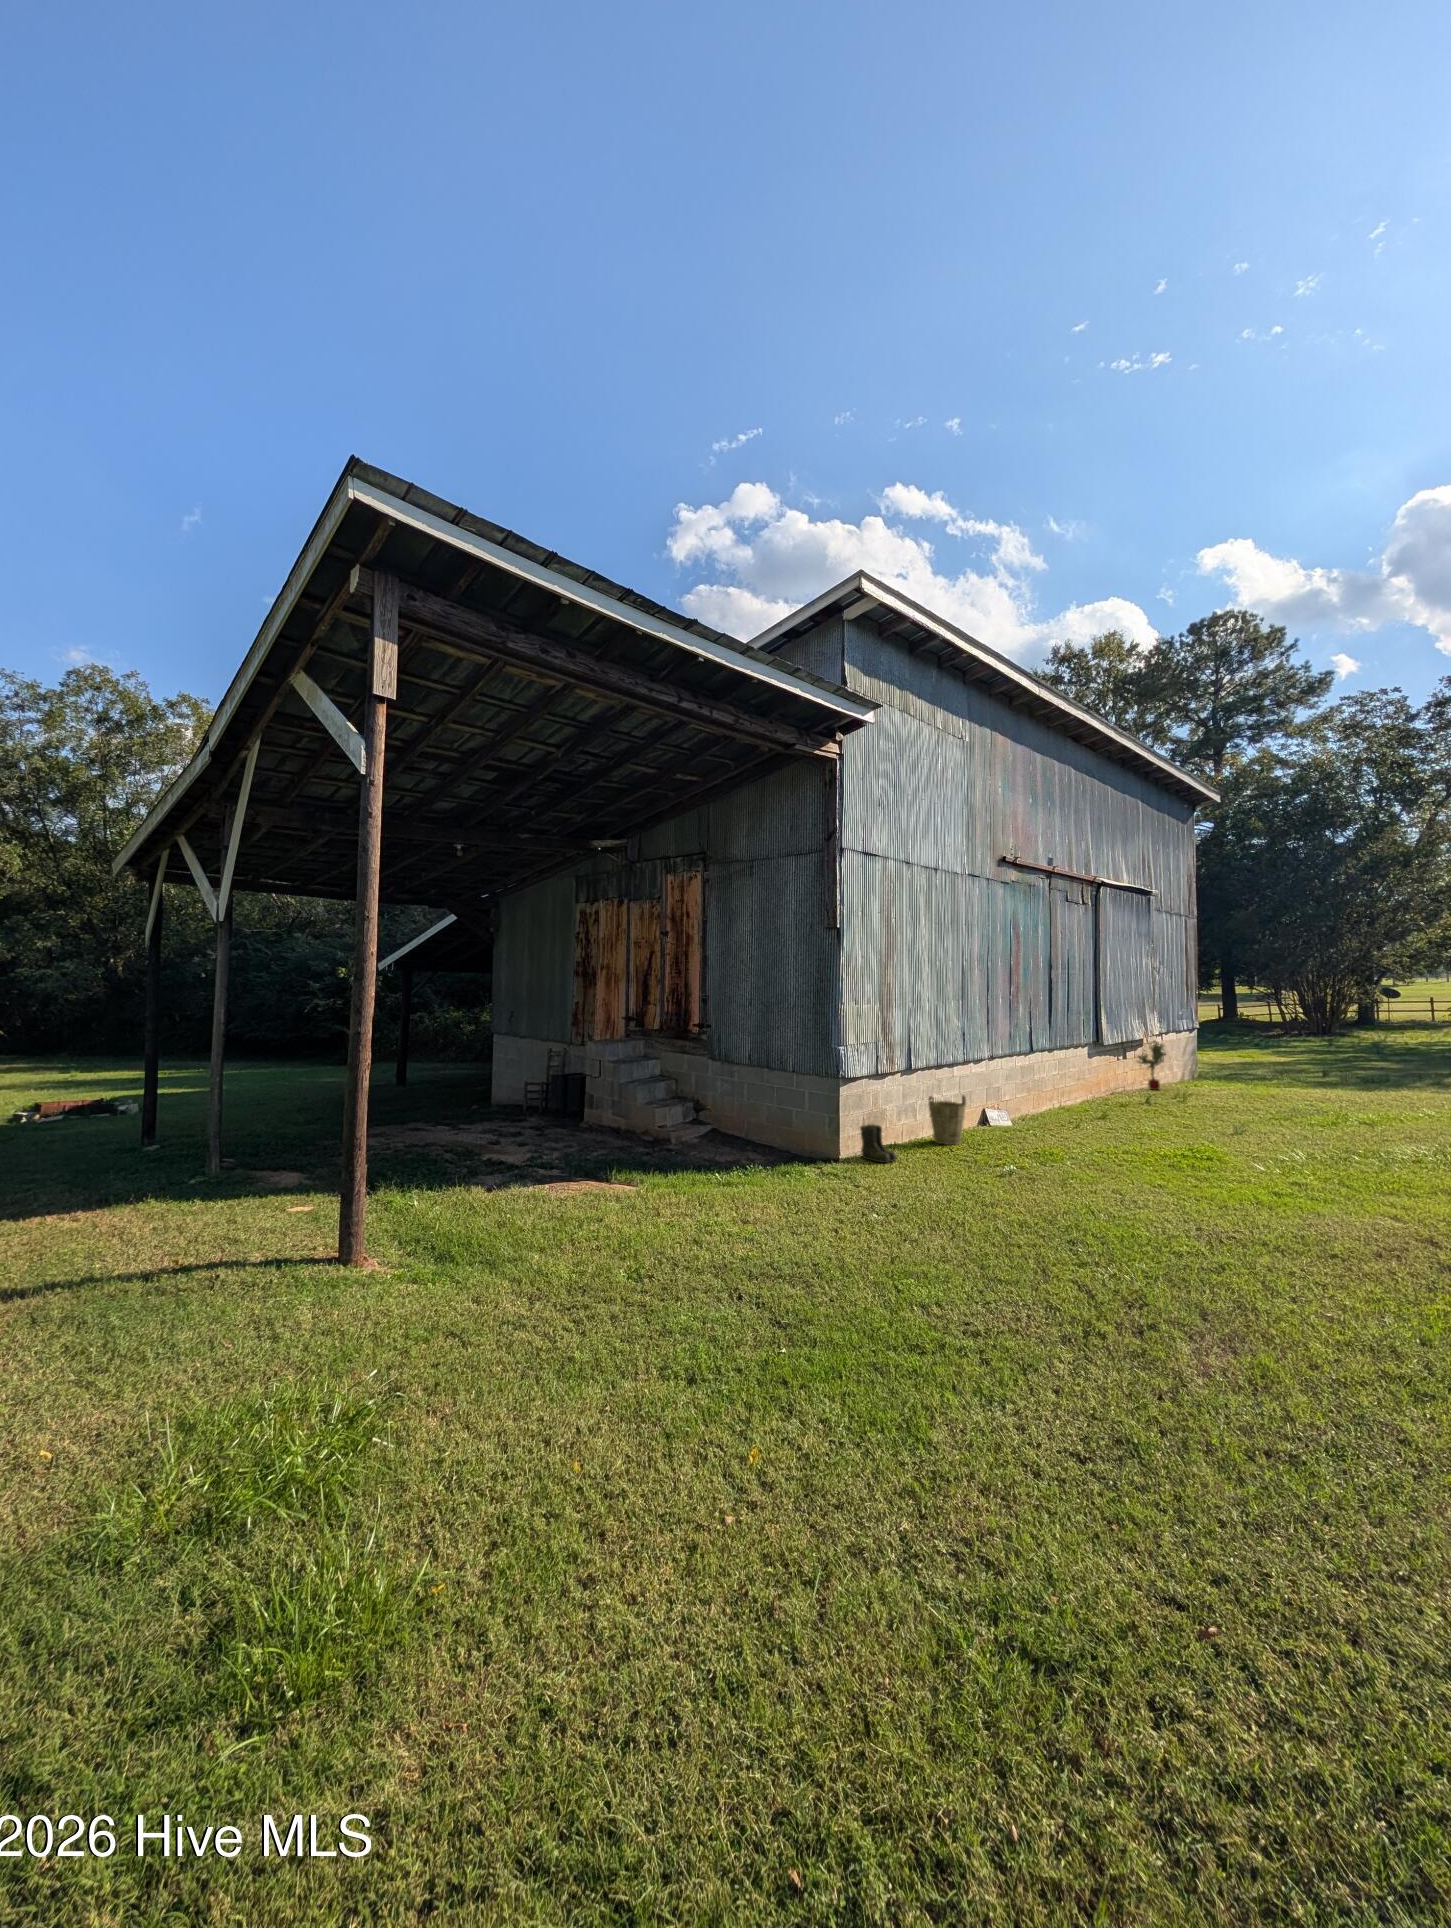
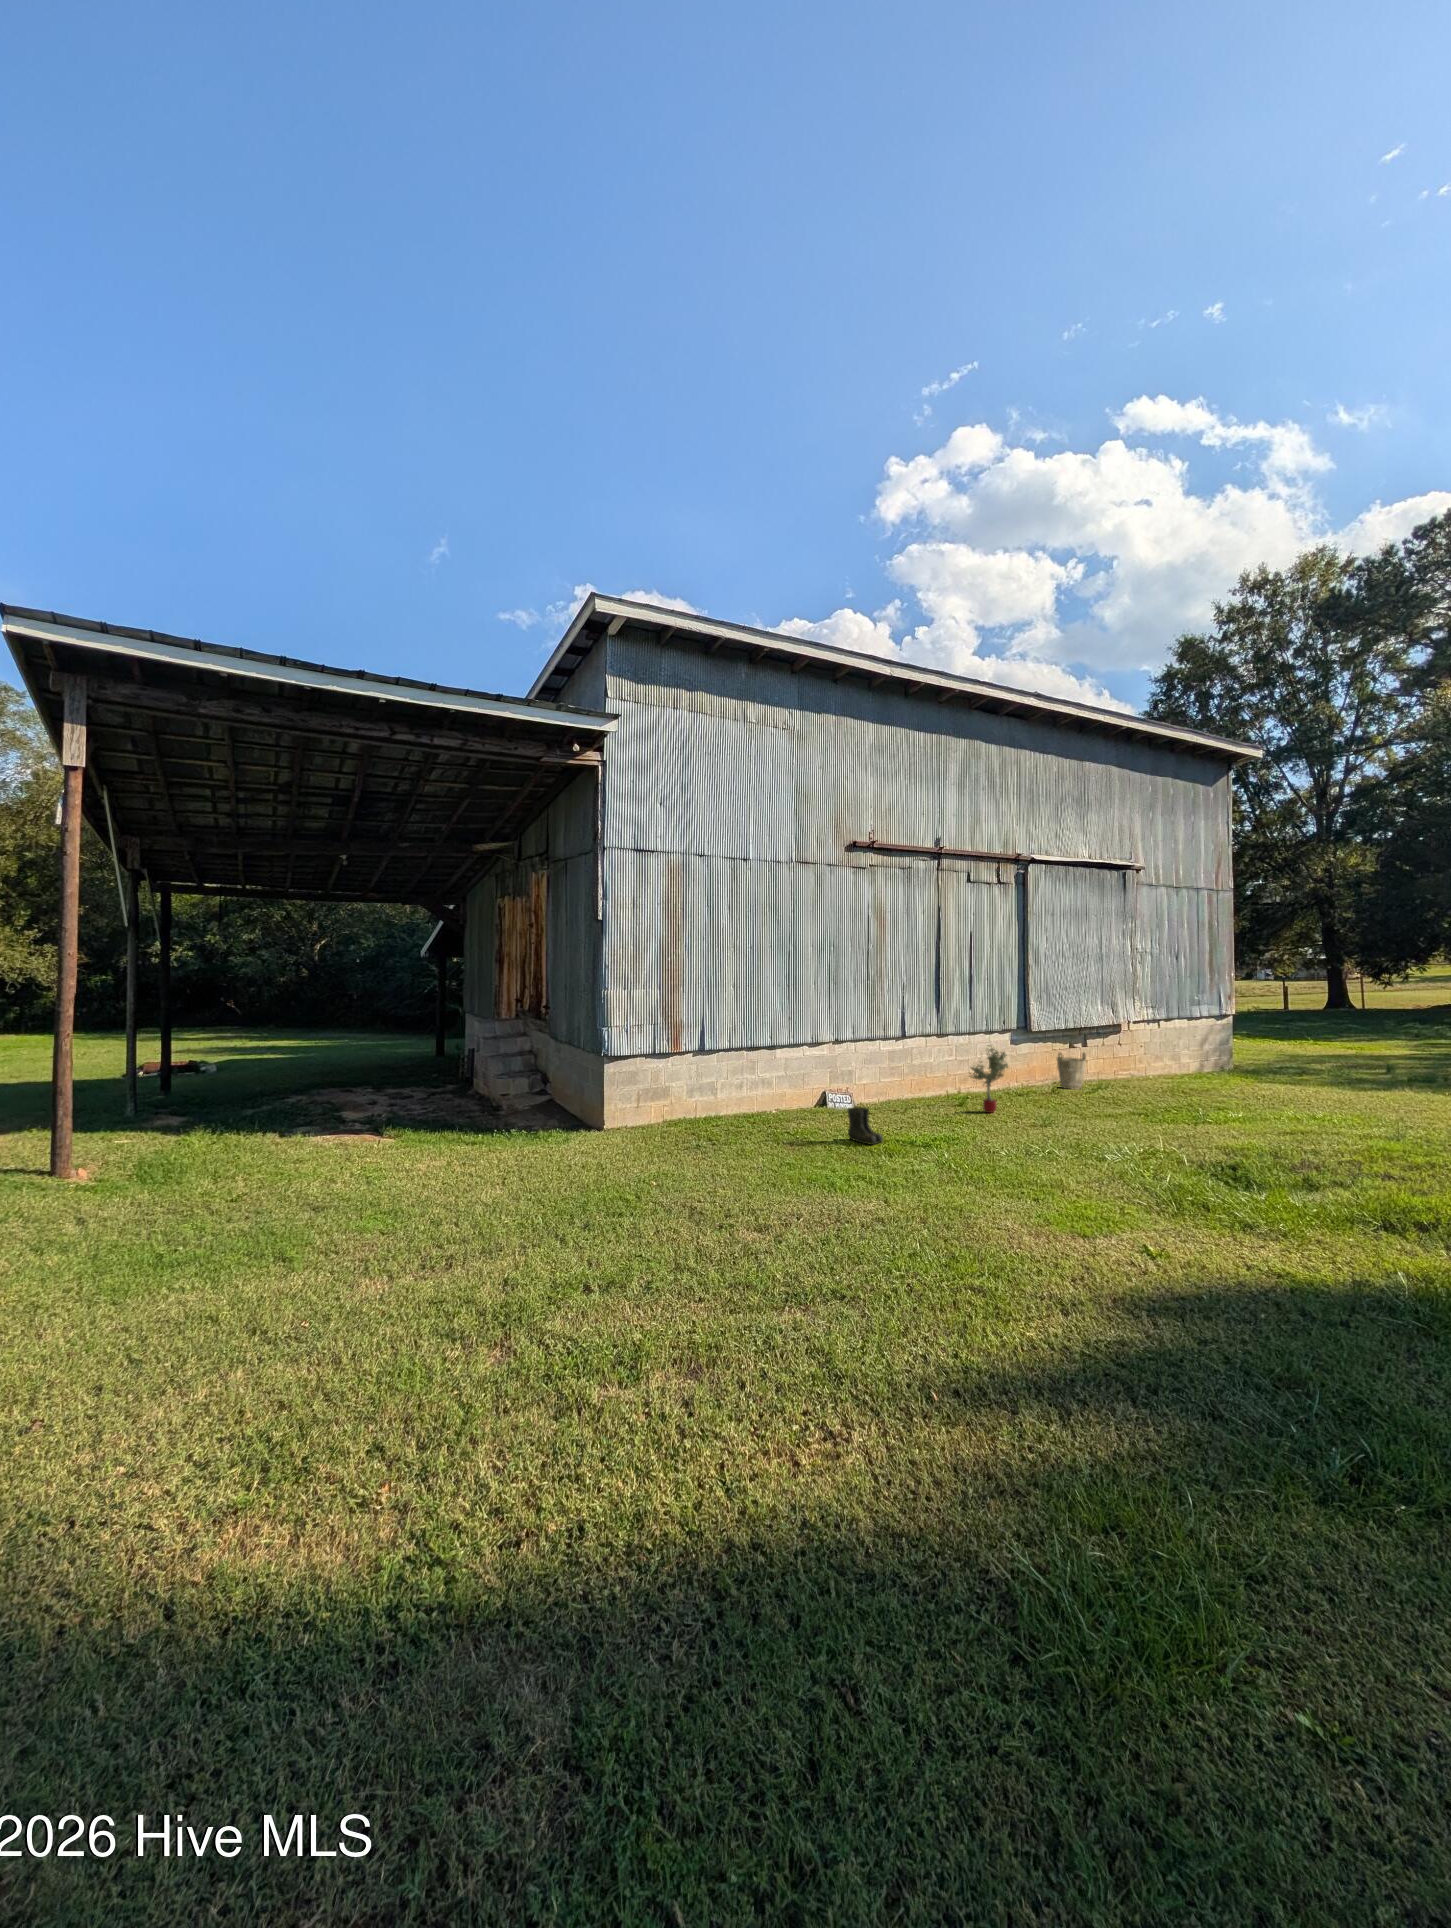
potted tree: present [1138,1038,1166,1090] -> present [970,1045,1008,1113]
bucket: present [928,1095,966,1145] -> present [1057,1053,1086,1090]

